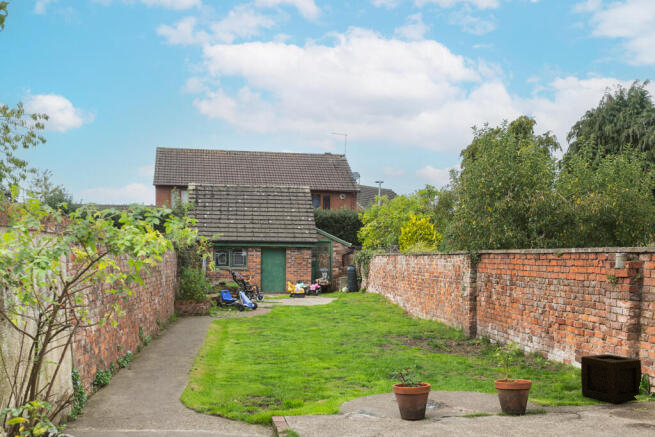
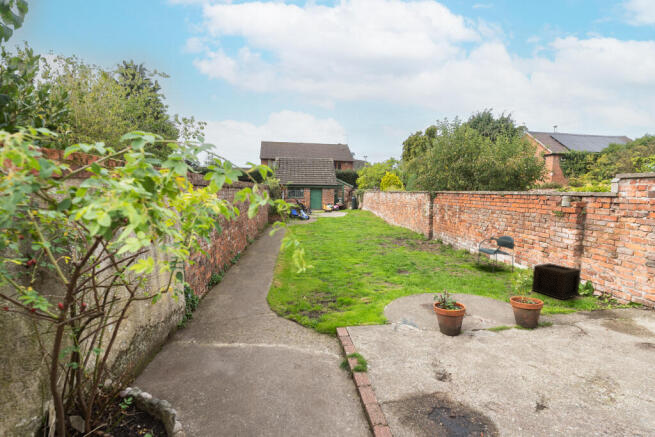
chair: none [523,318,575,378] -> present [478,236,515,272]

